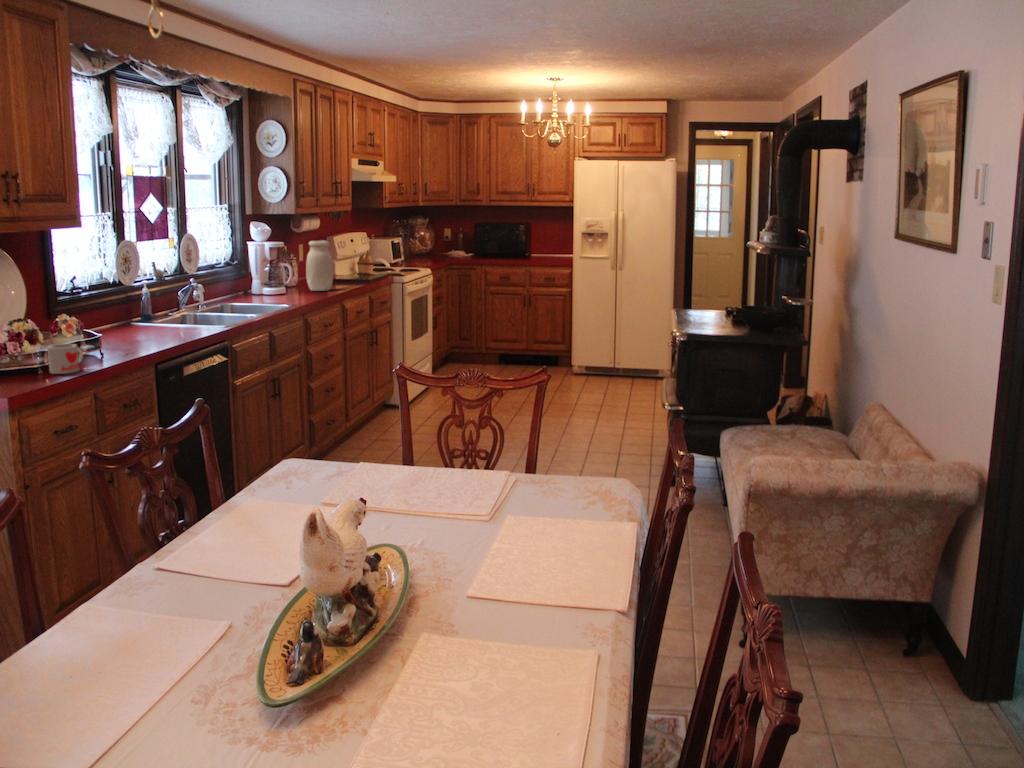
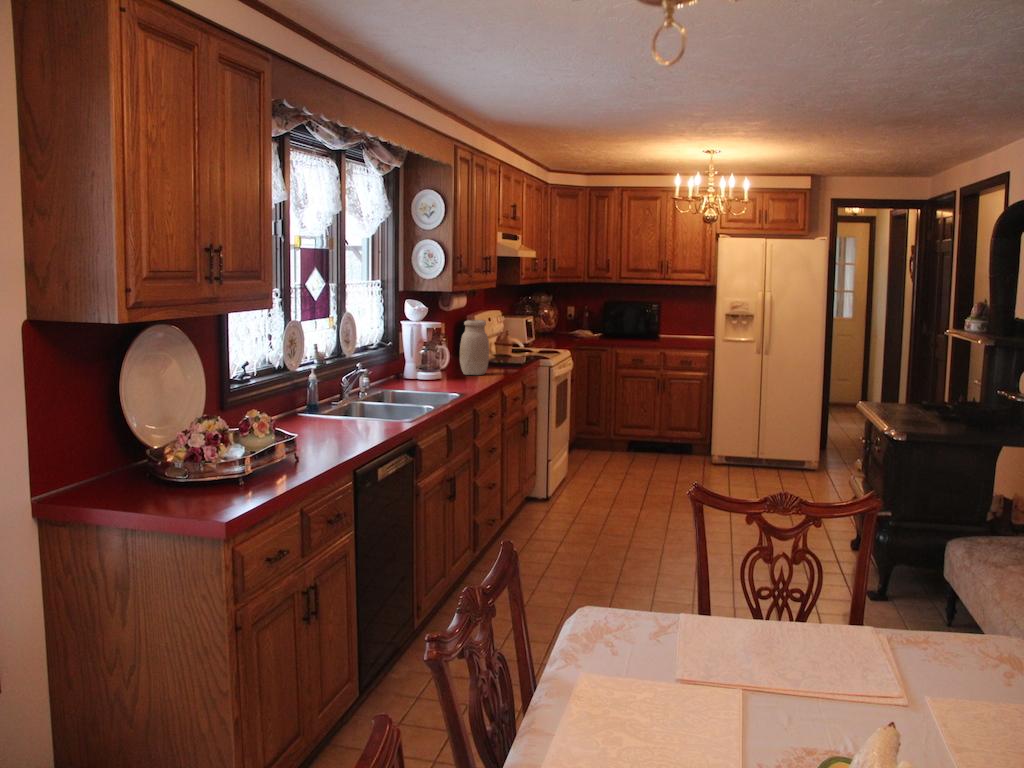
mug: present [47,344,83,374] -> none [246,449,284,488]

